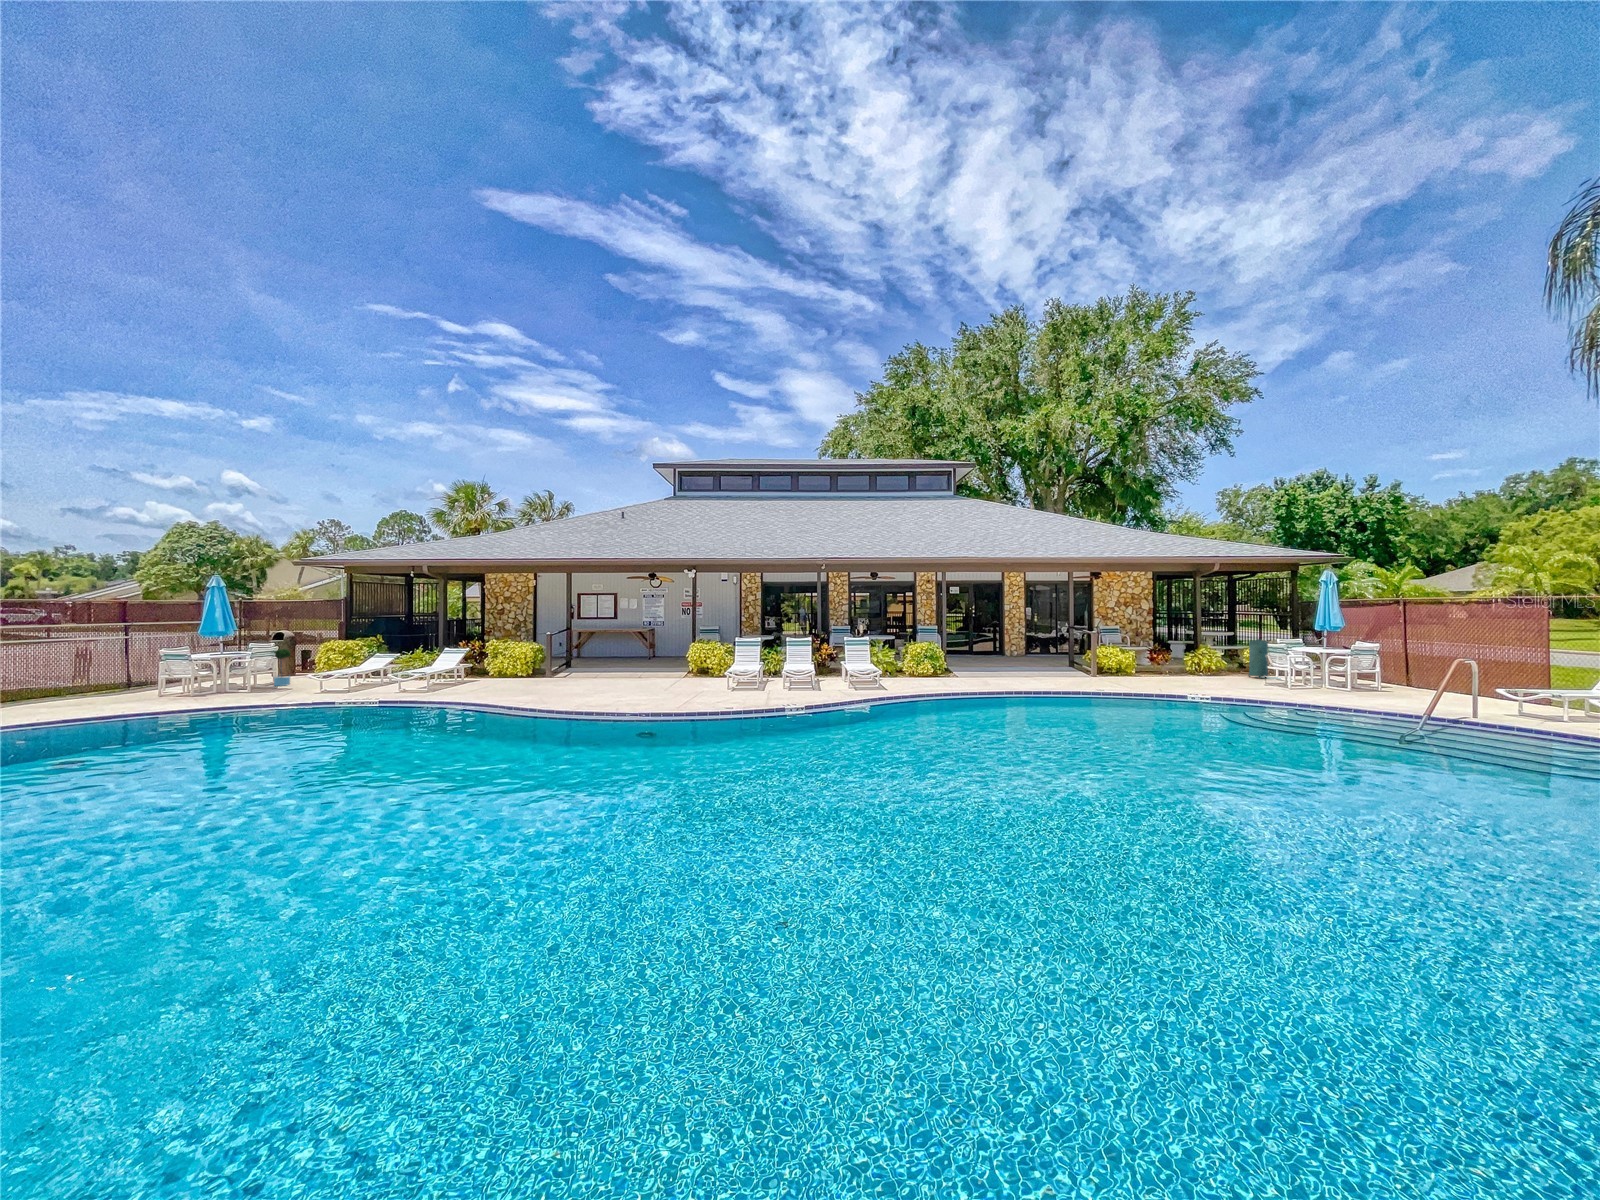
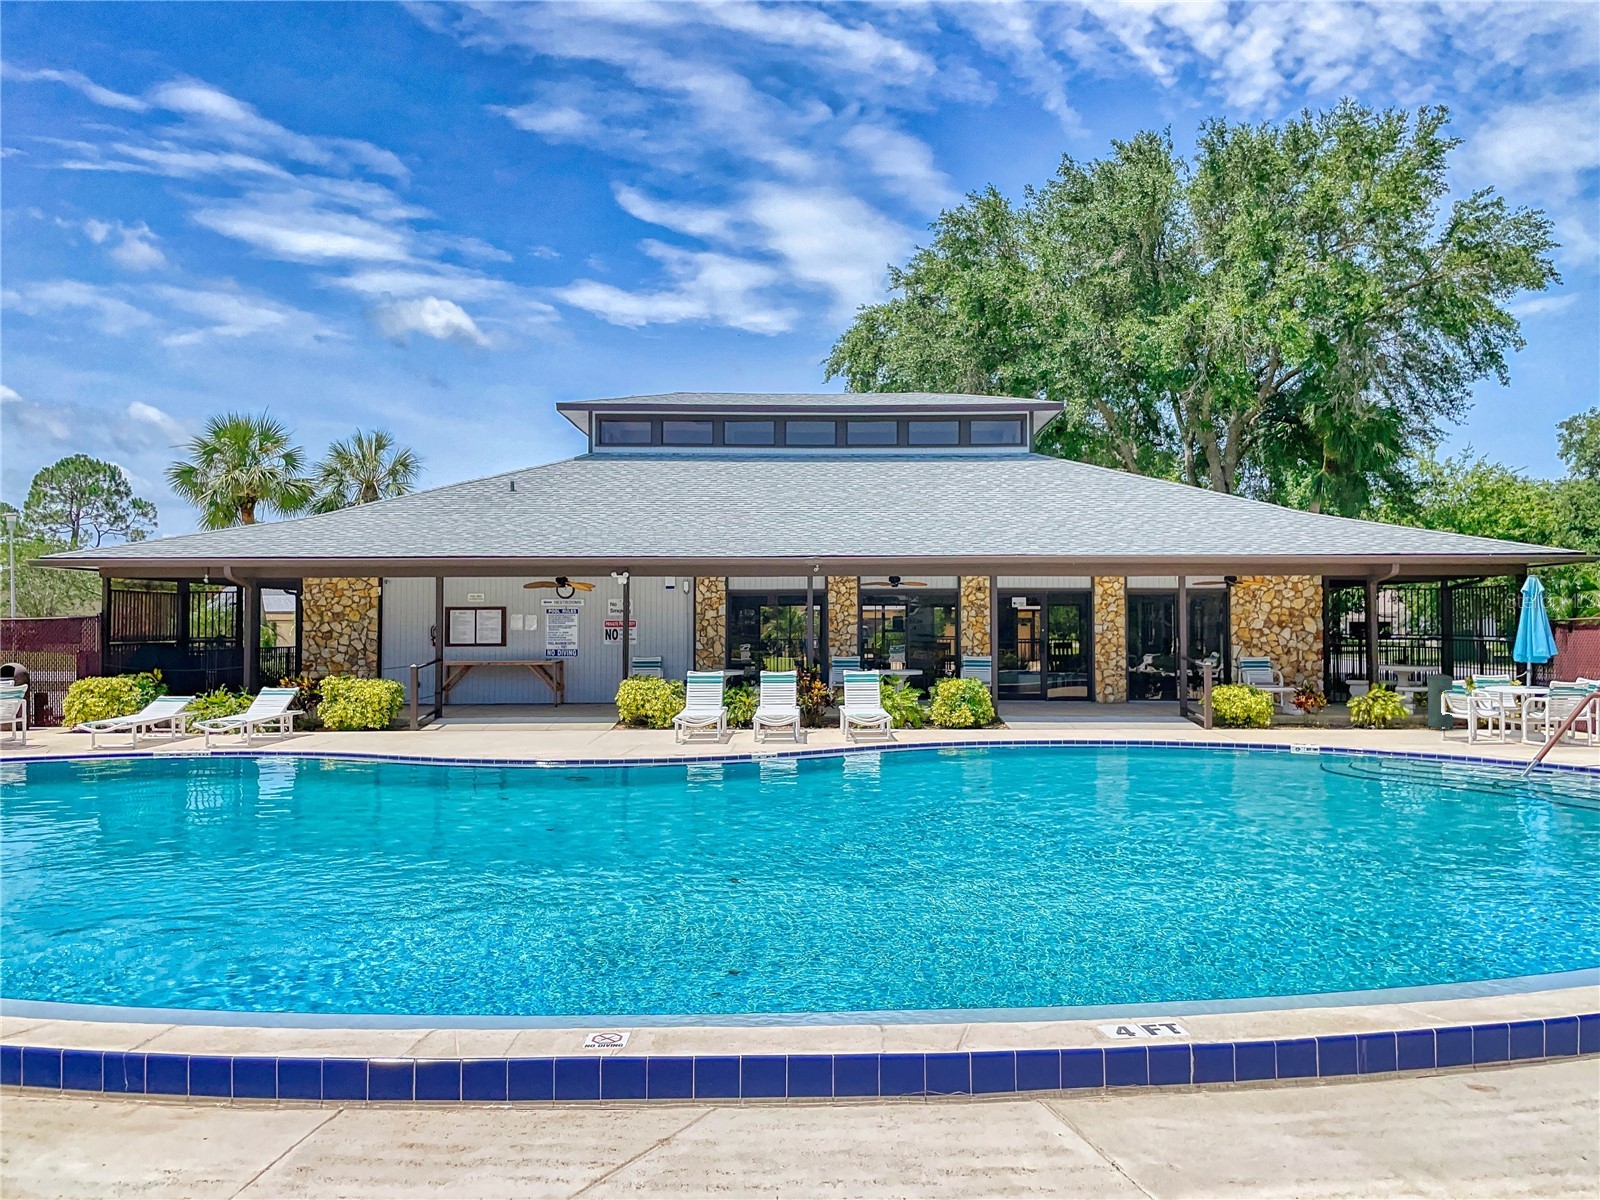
potted tree: present [274,649,291,686] -> none [27,685,52,739]

